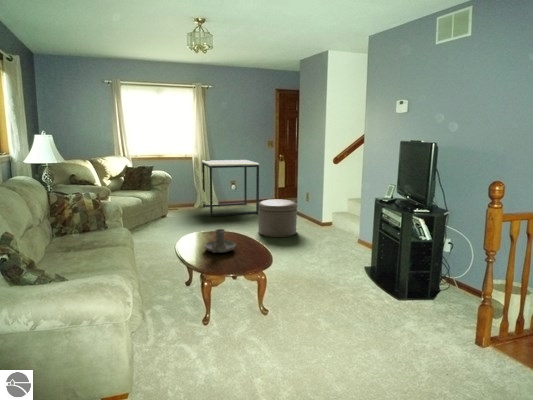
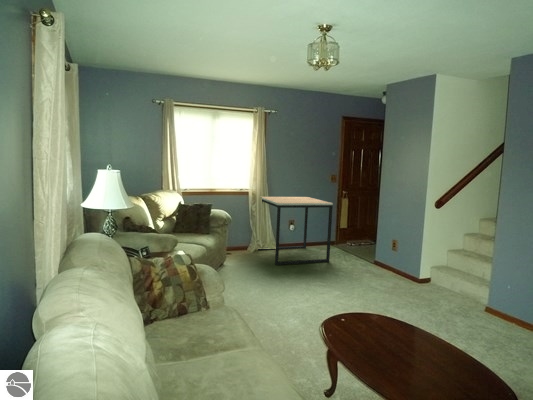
ottoman: present [258,199,297,237] -> none [350,251,401,301]
candle holder: present [205,229,236,253] -> none [385,327,438,374]

